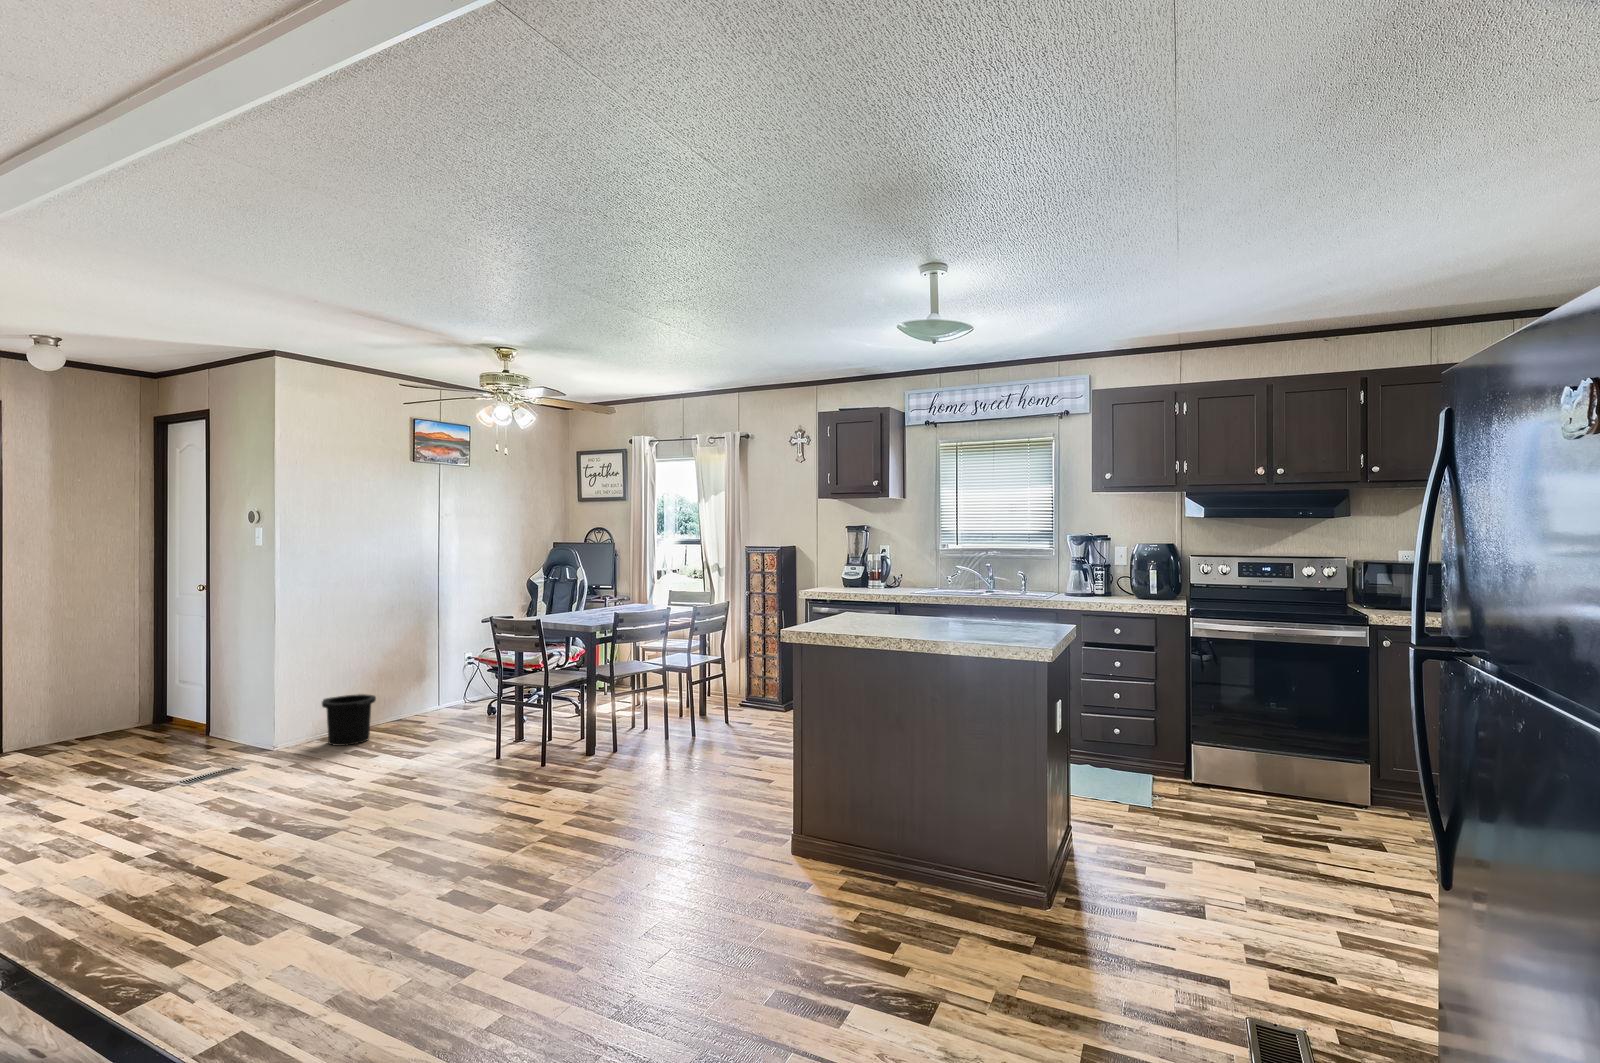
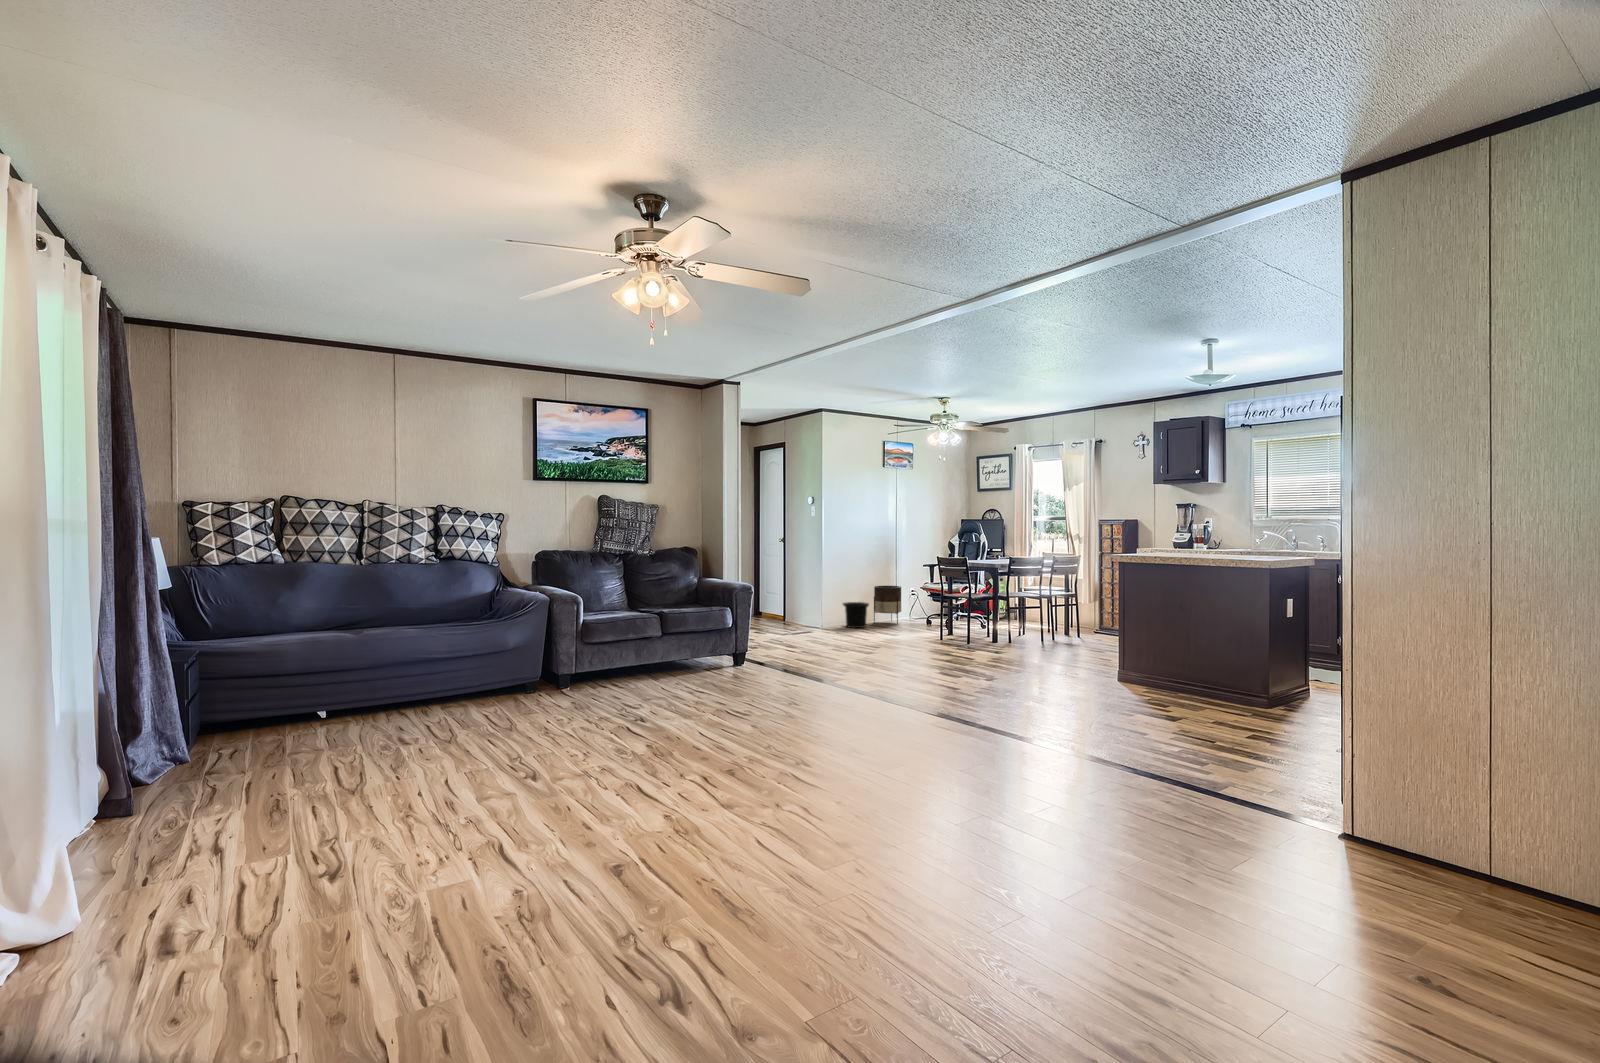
planter: none [391,657,443,726] -> present [874,586,901,624]

